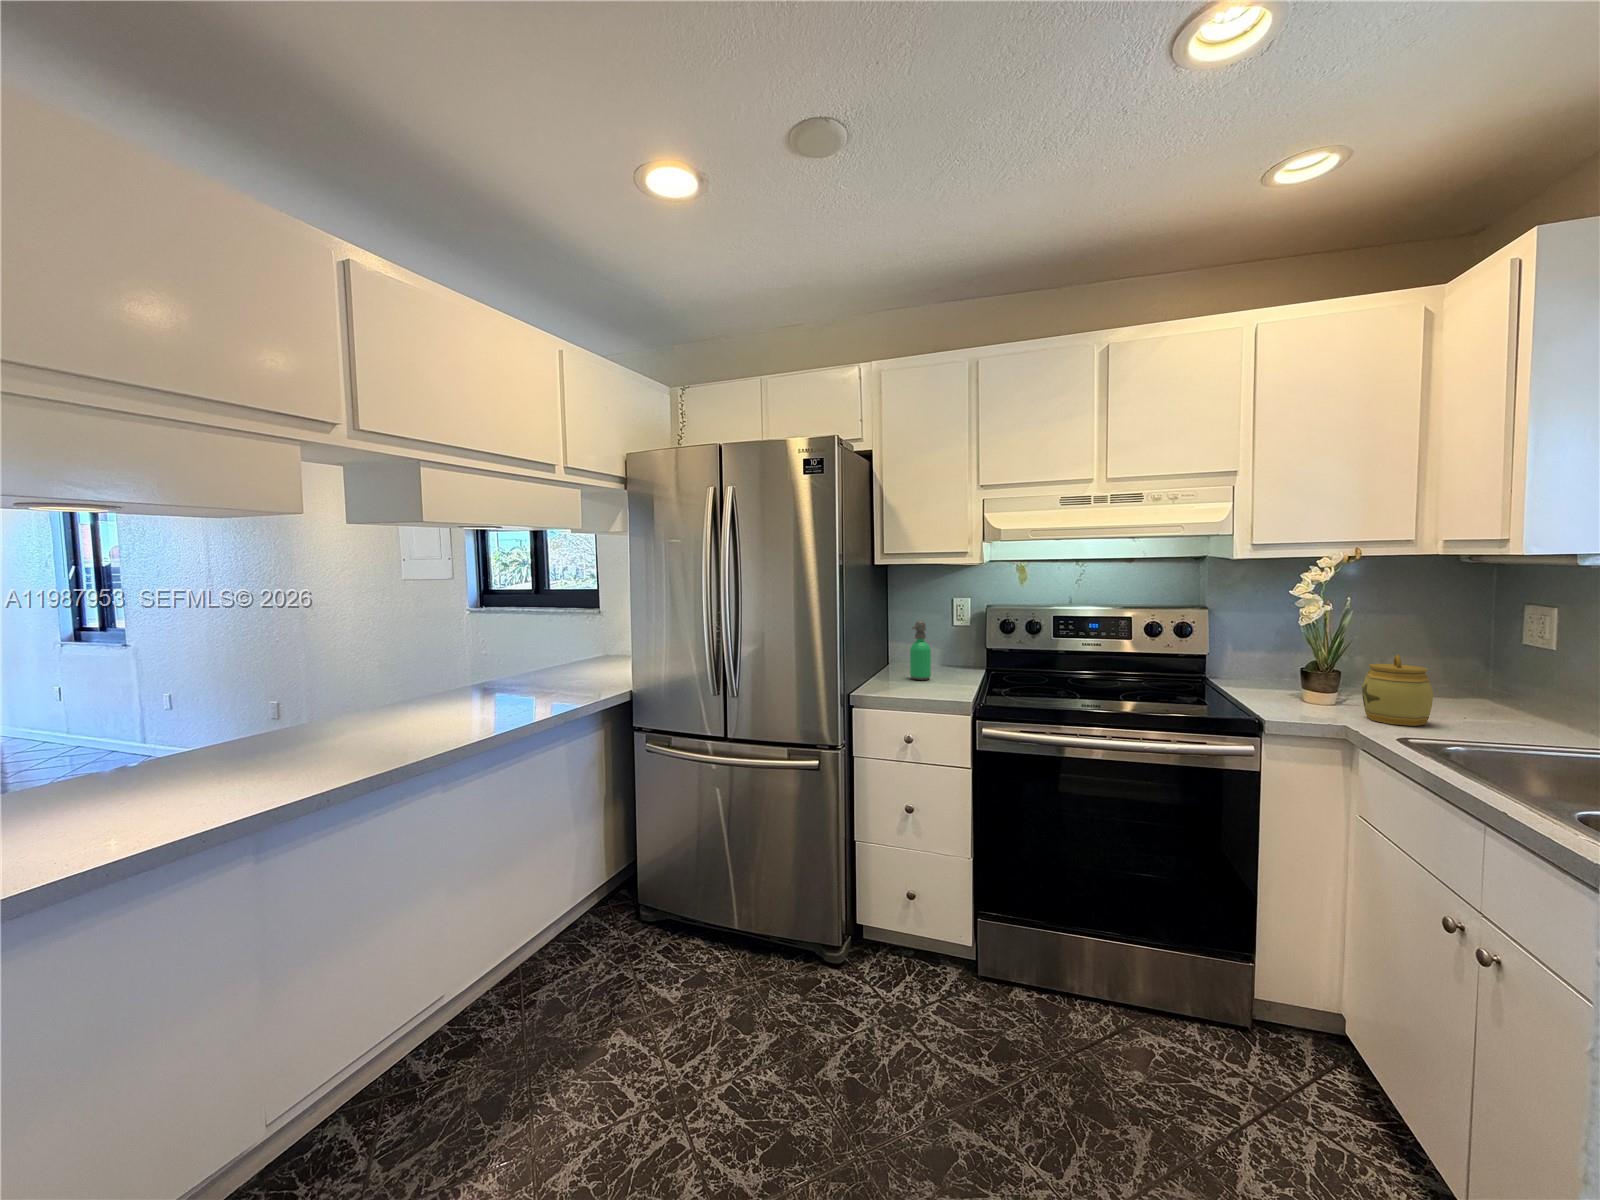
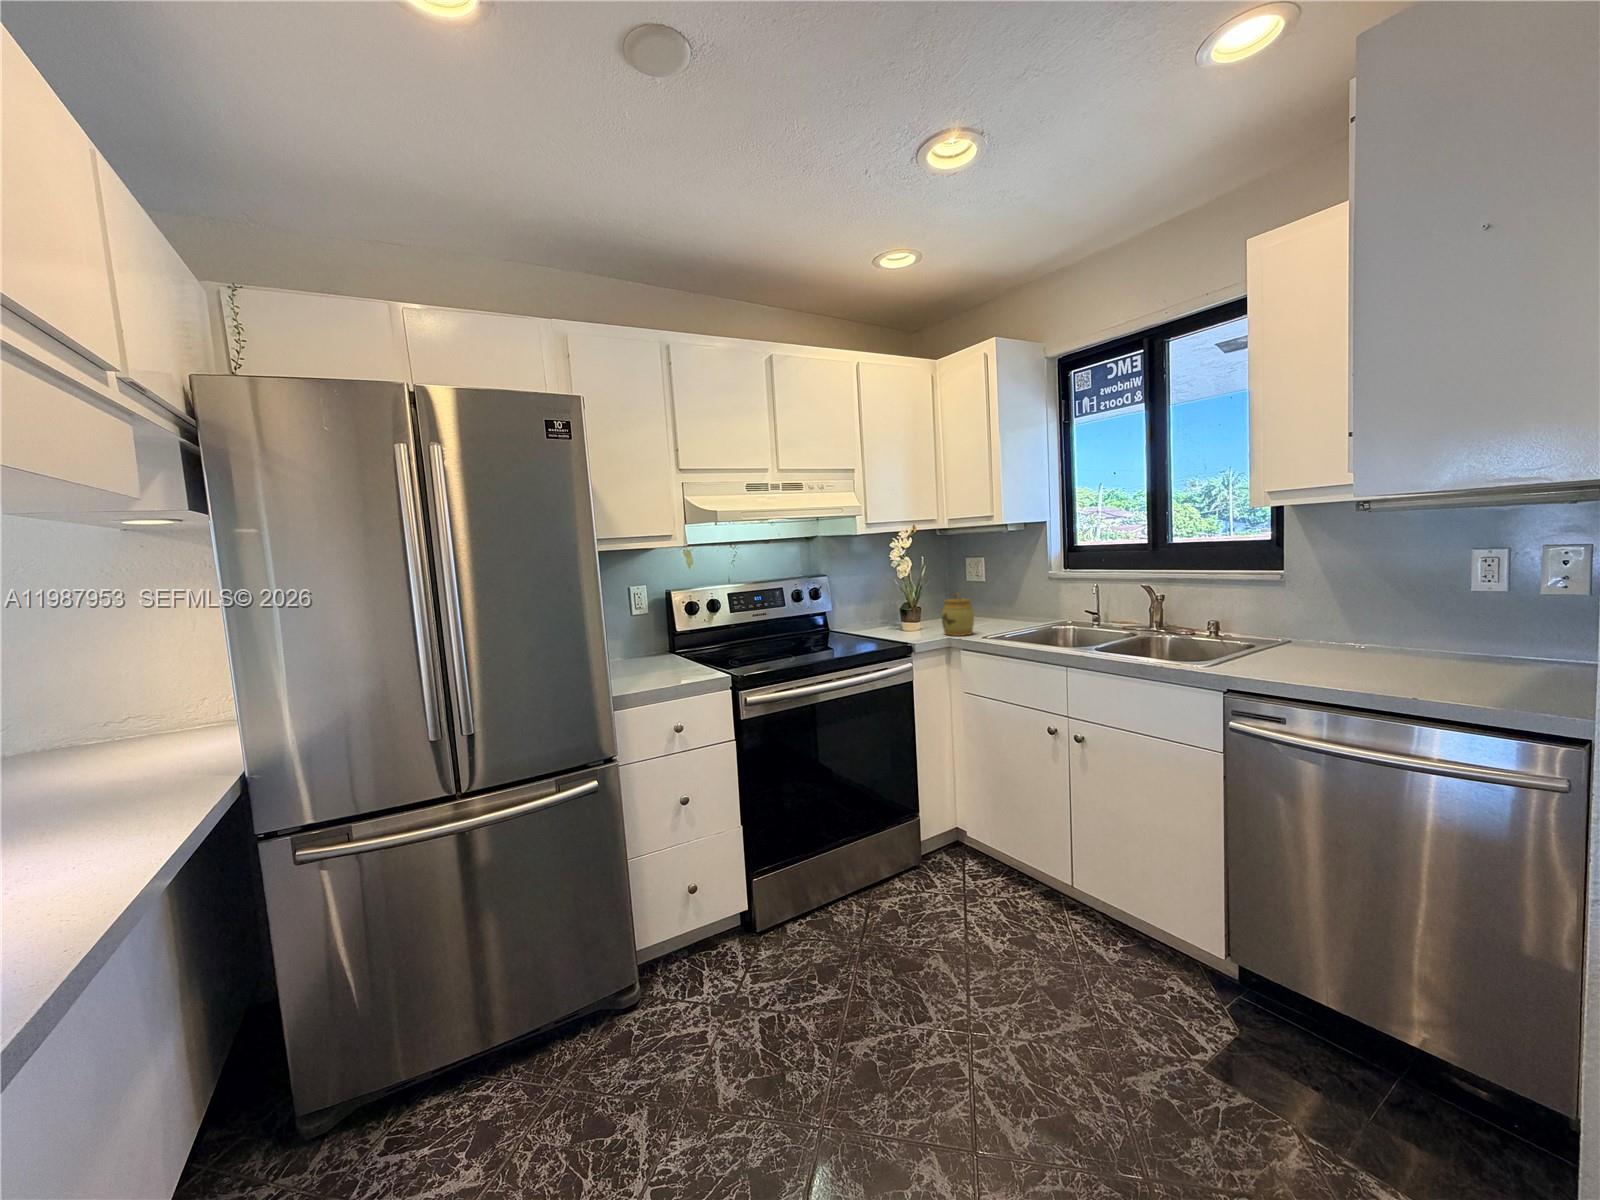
soap dispenser: present [910,620,931,680] -> none [631,610,655,673]

